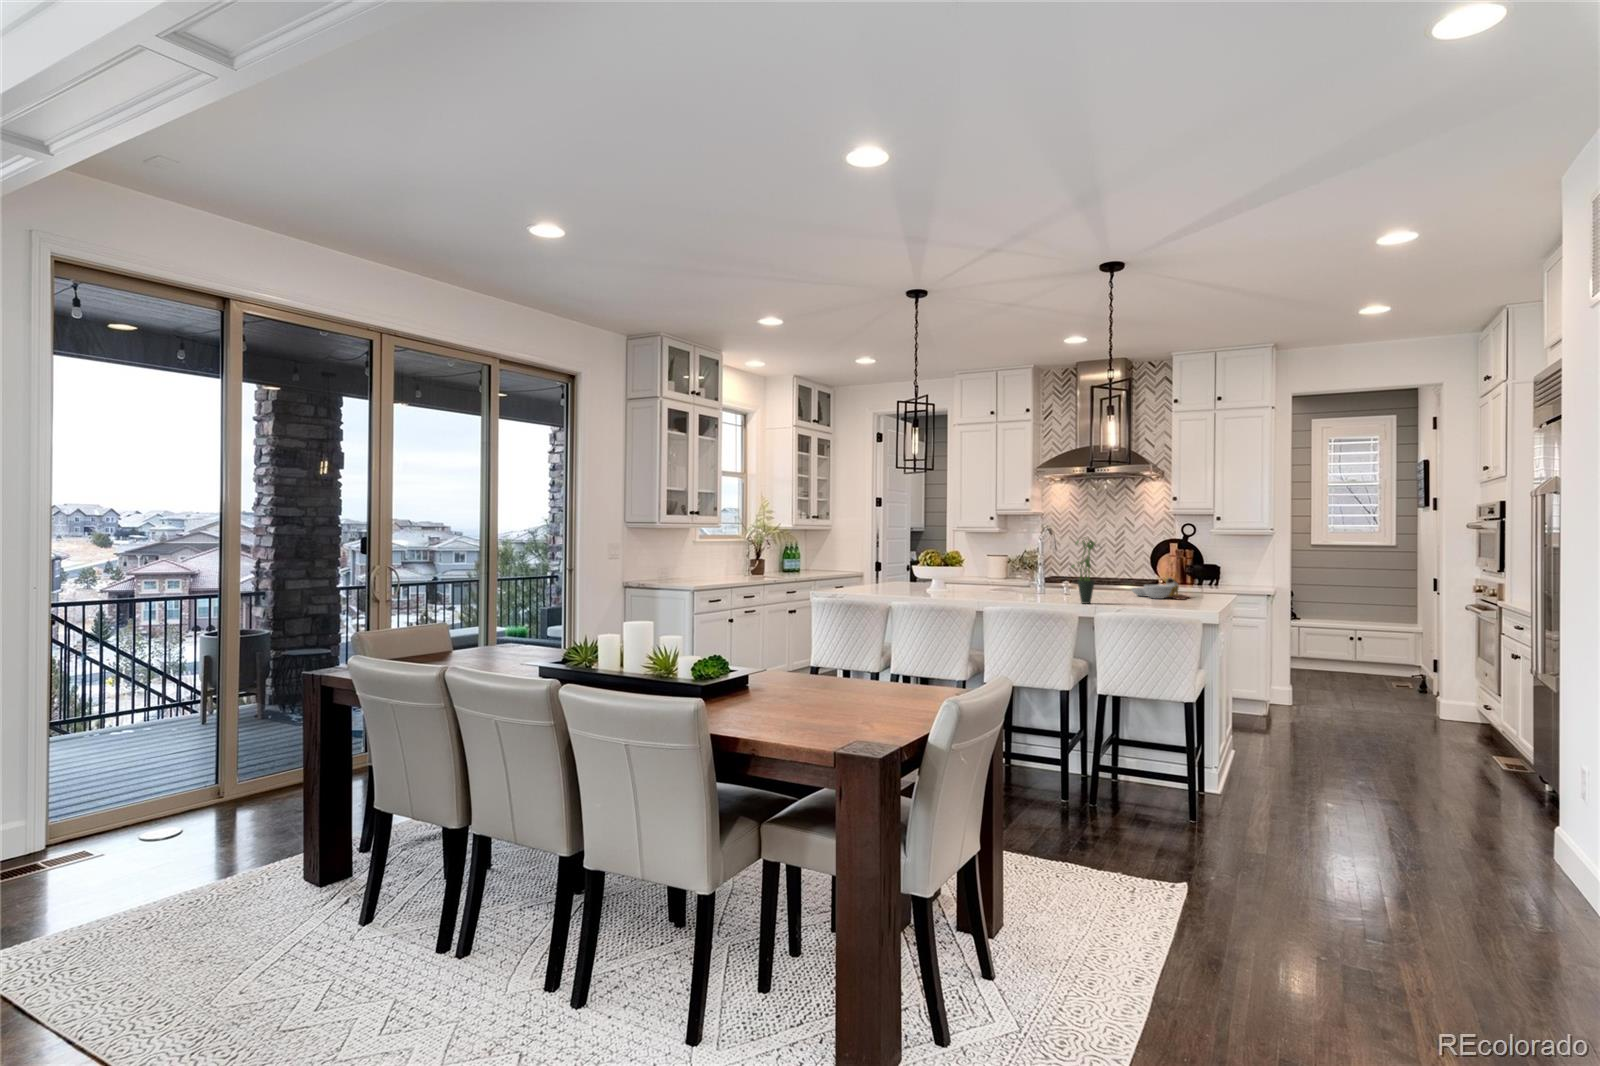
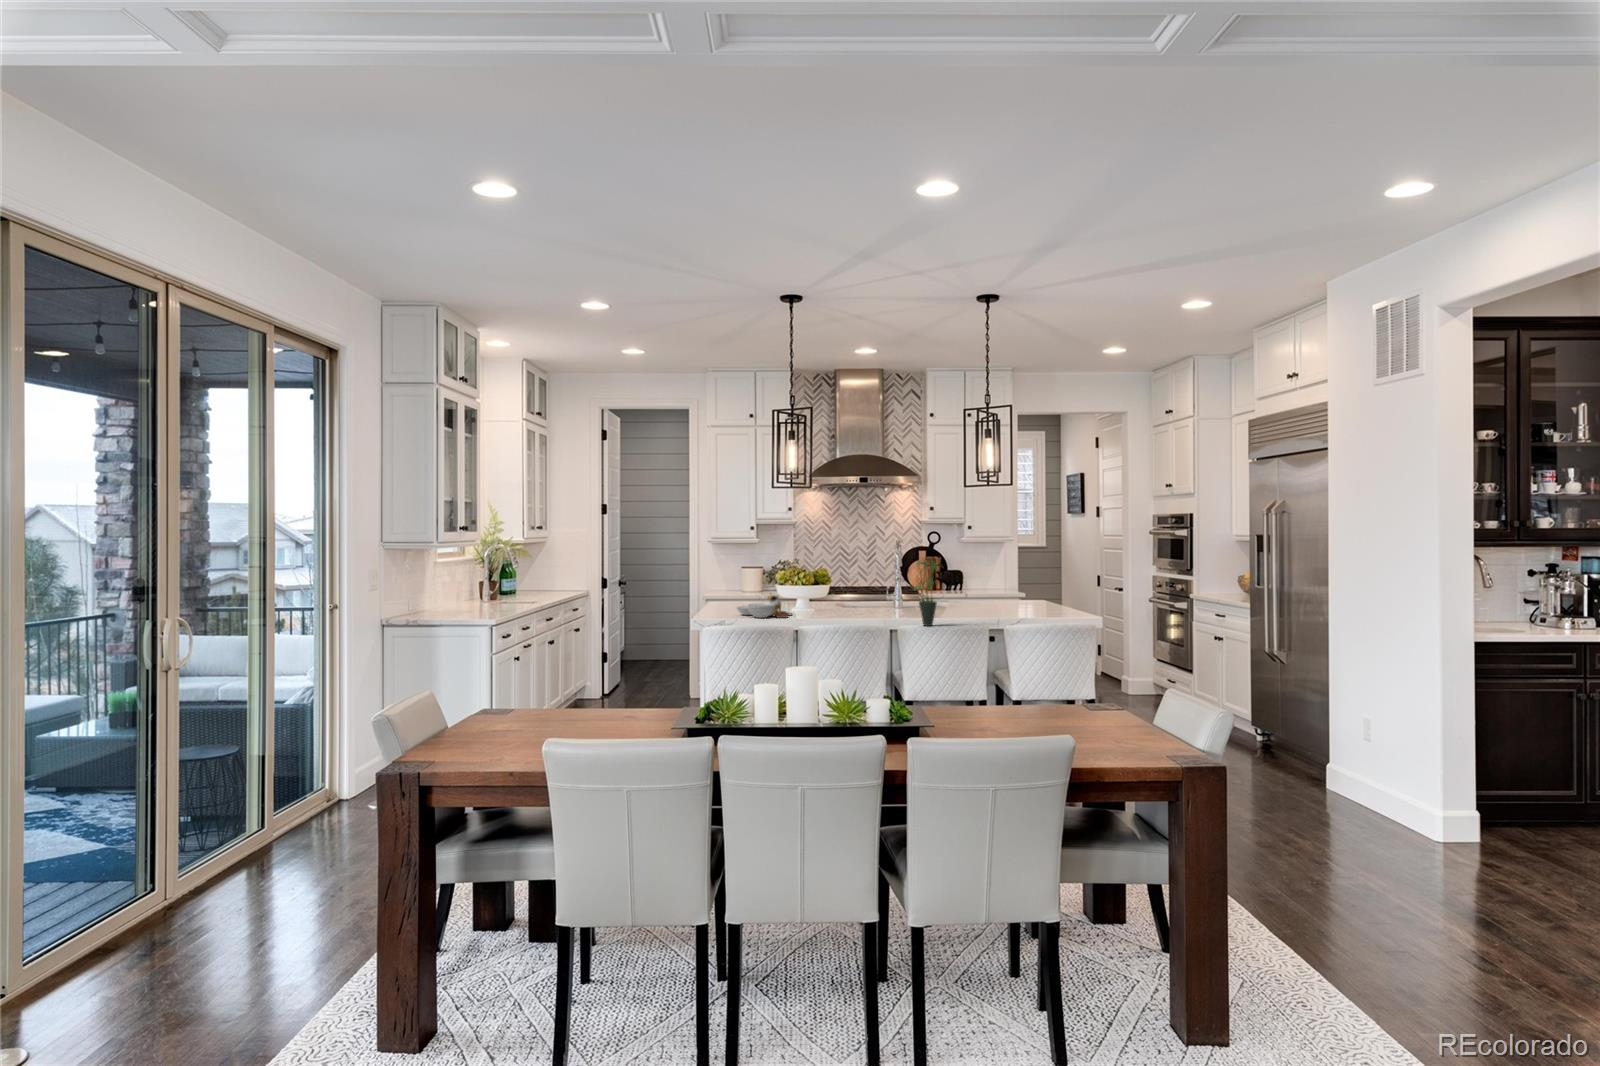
cutting board: present [1131,576,1189,600] -> present [737,594,791,618]

